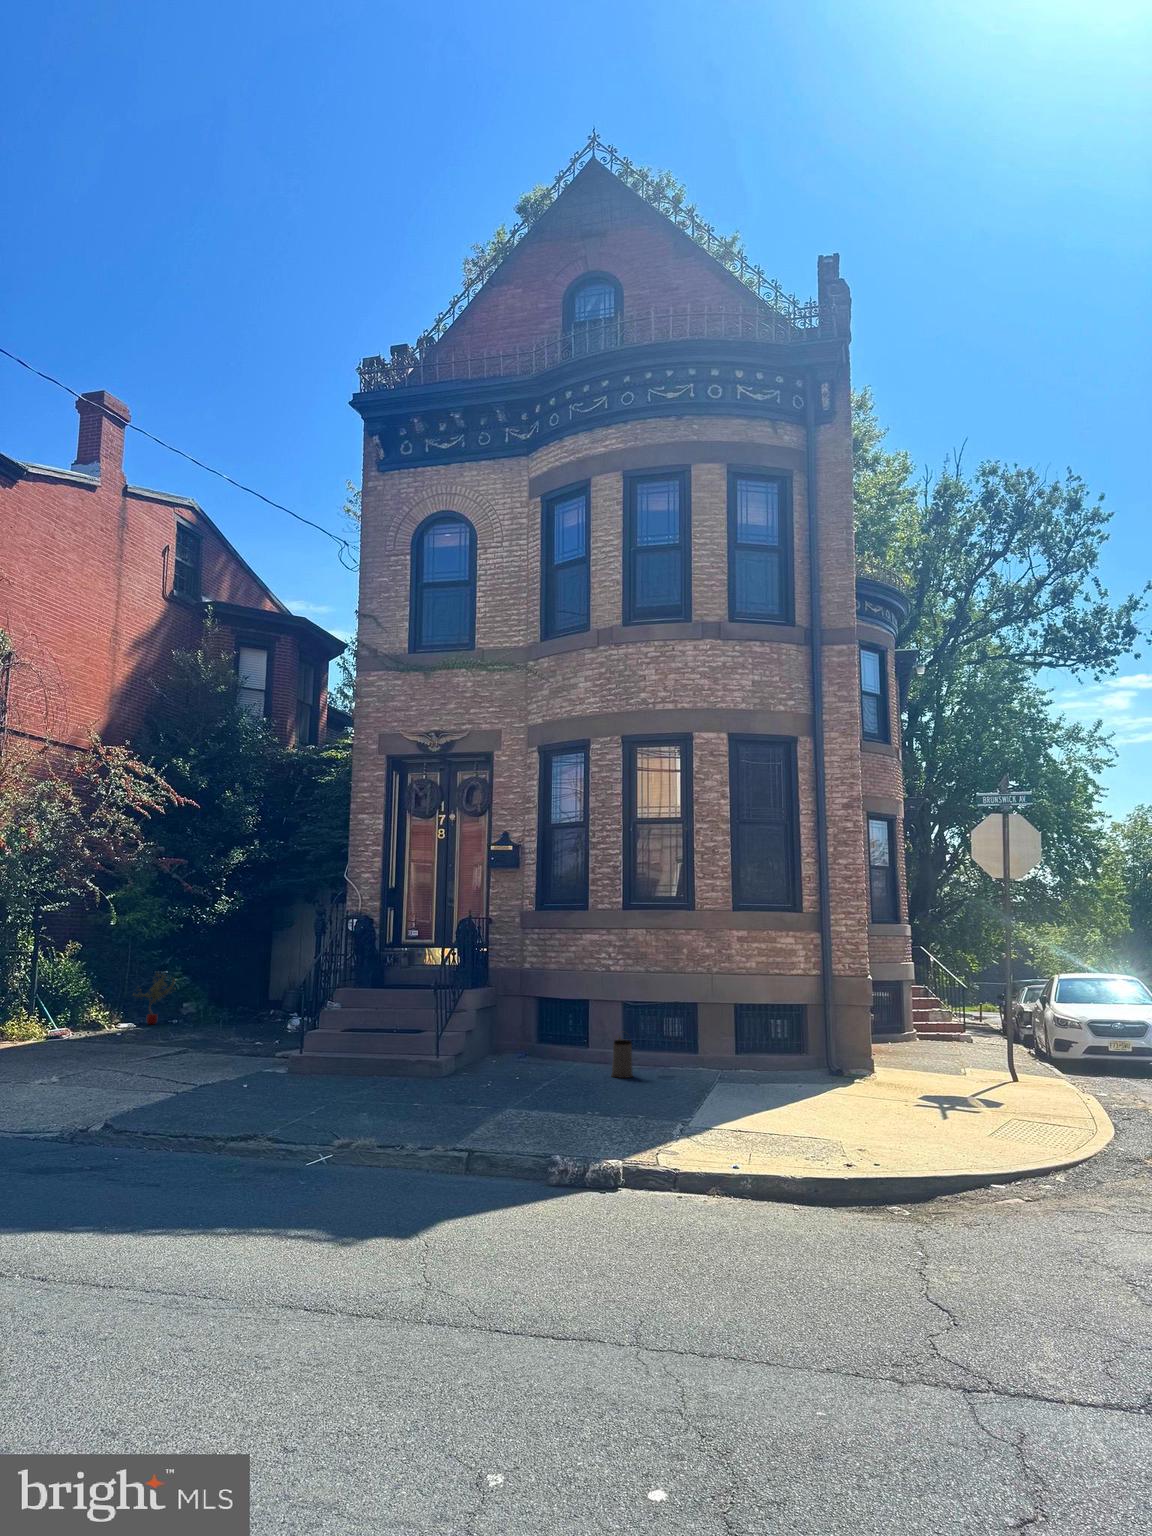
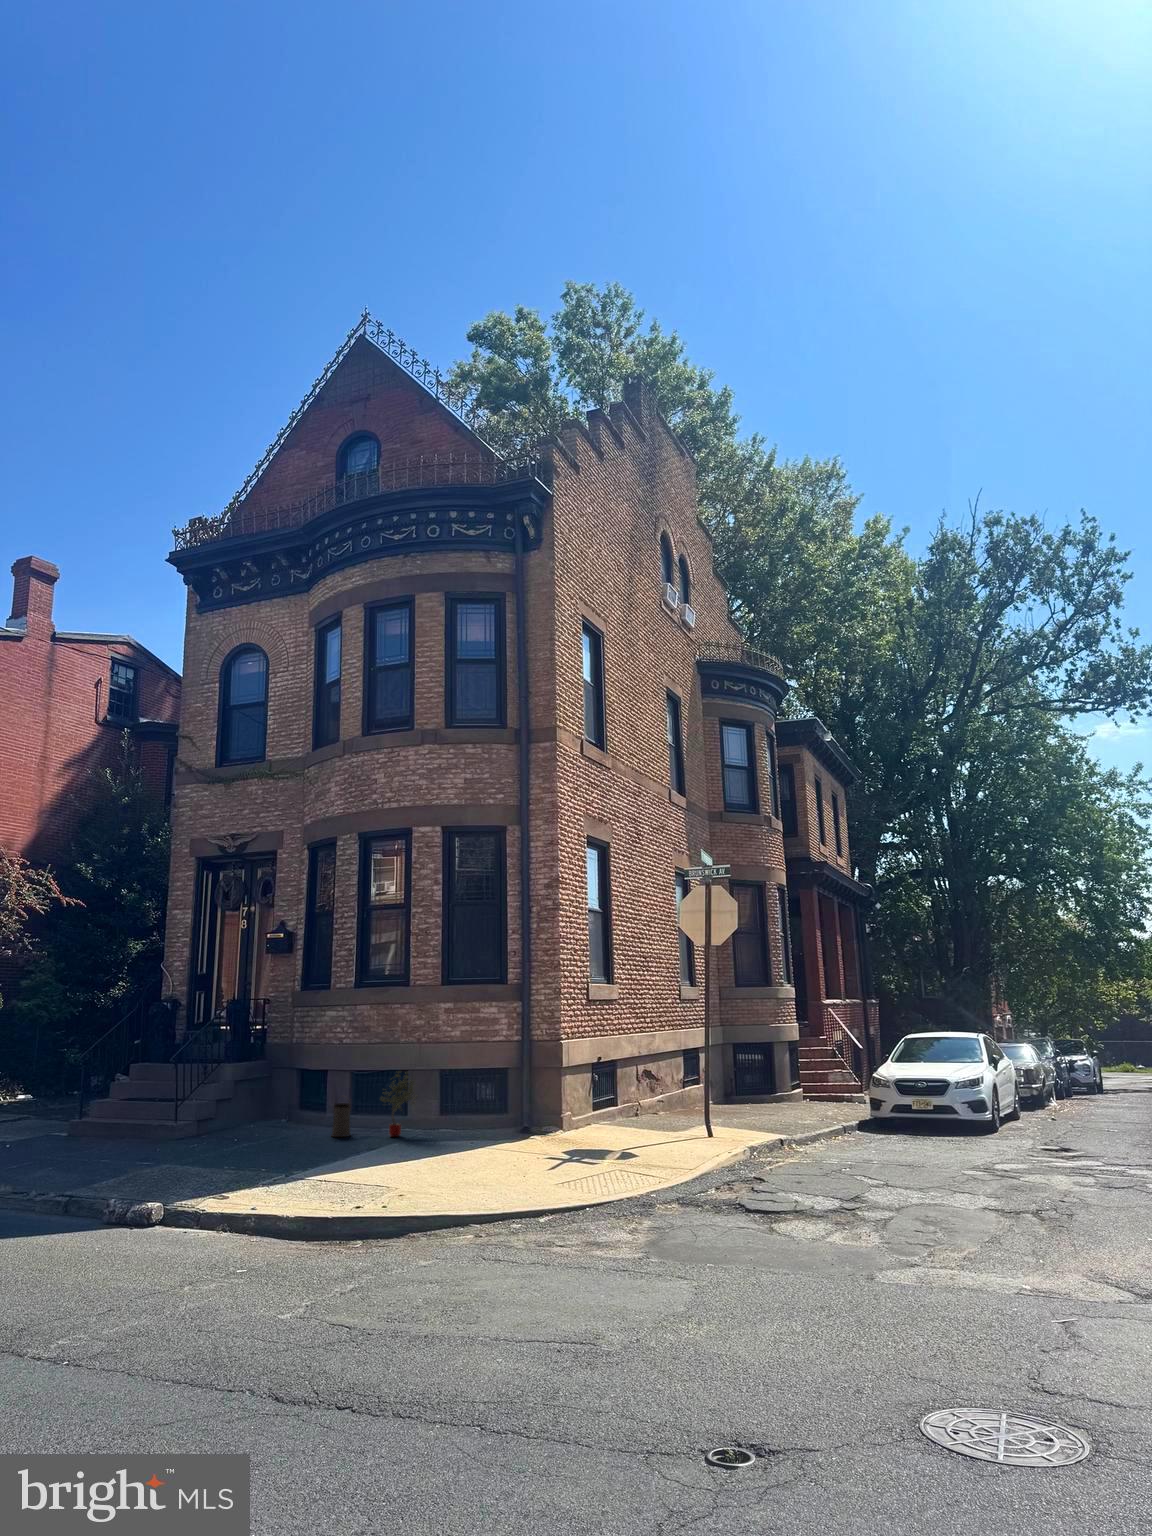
potted tree: present [133,973,176,1025] -> present [380,1071,416,1137]

